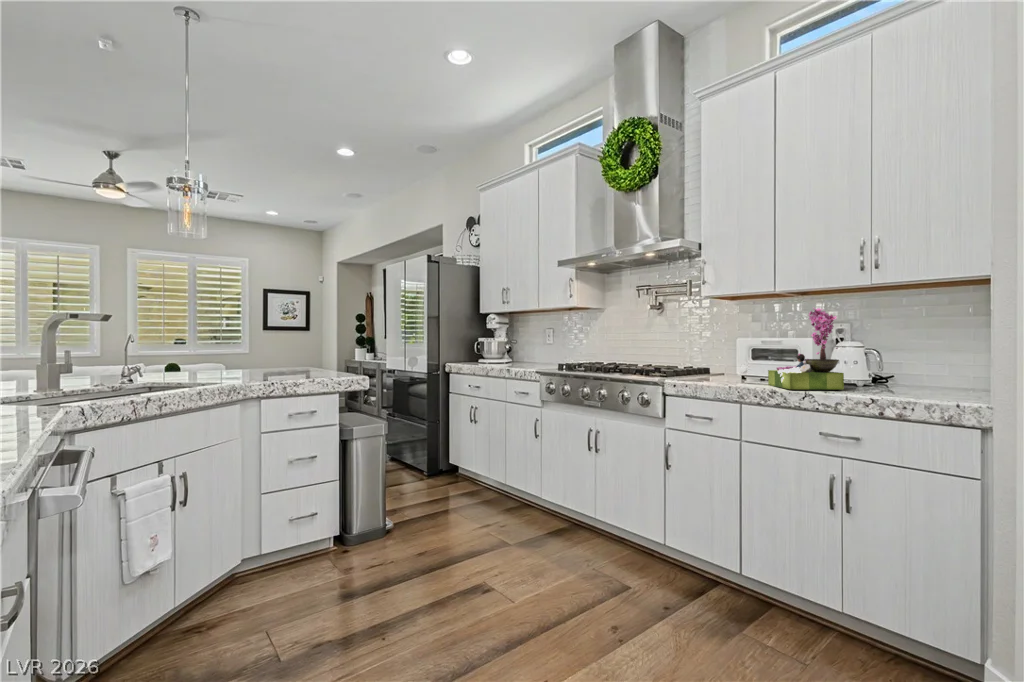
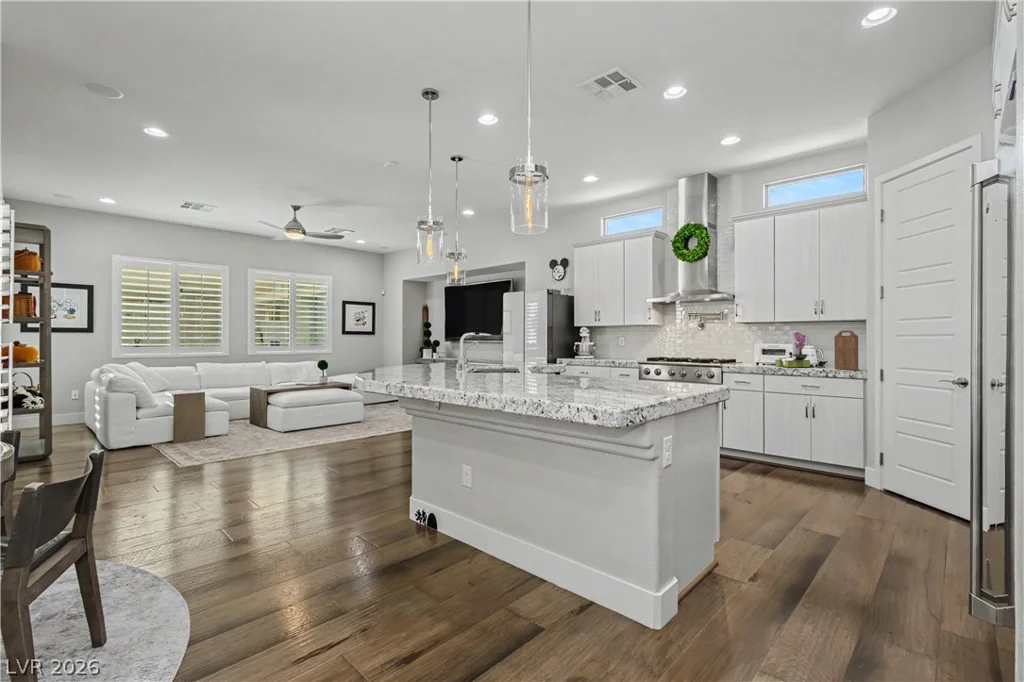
cutting board: none [903,300,968,403] -> present [834,330,858,370]

